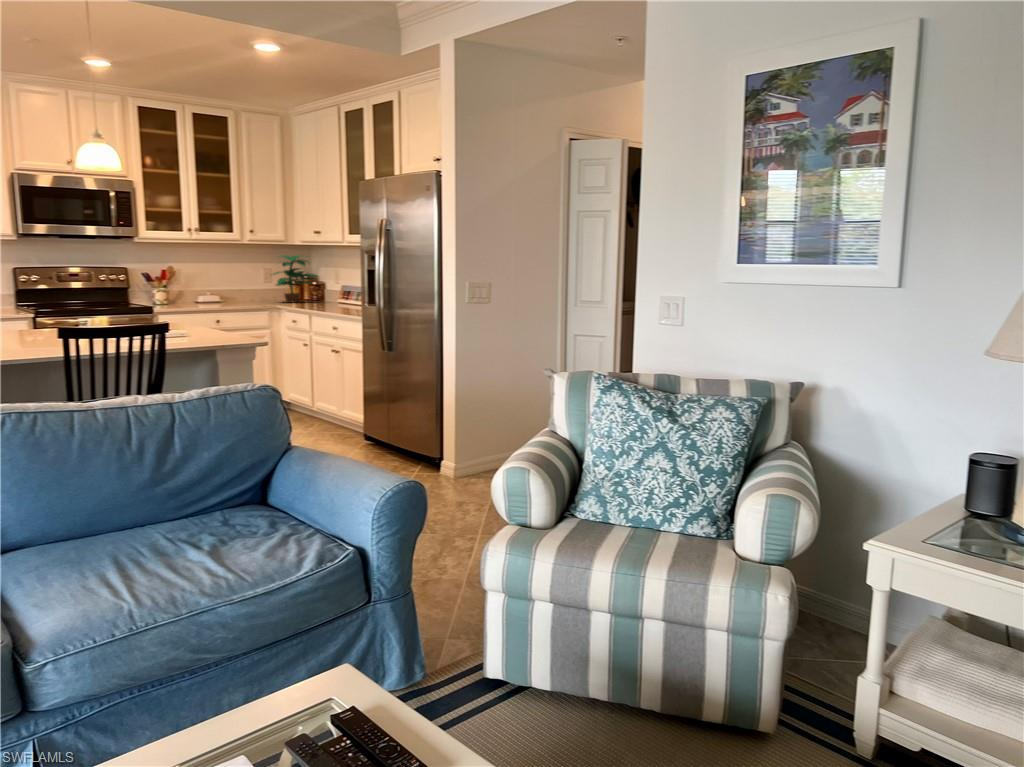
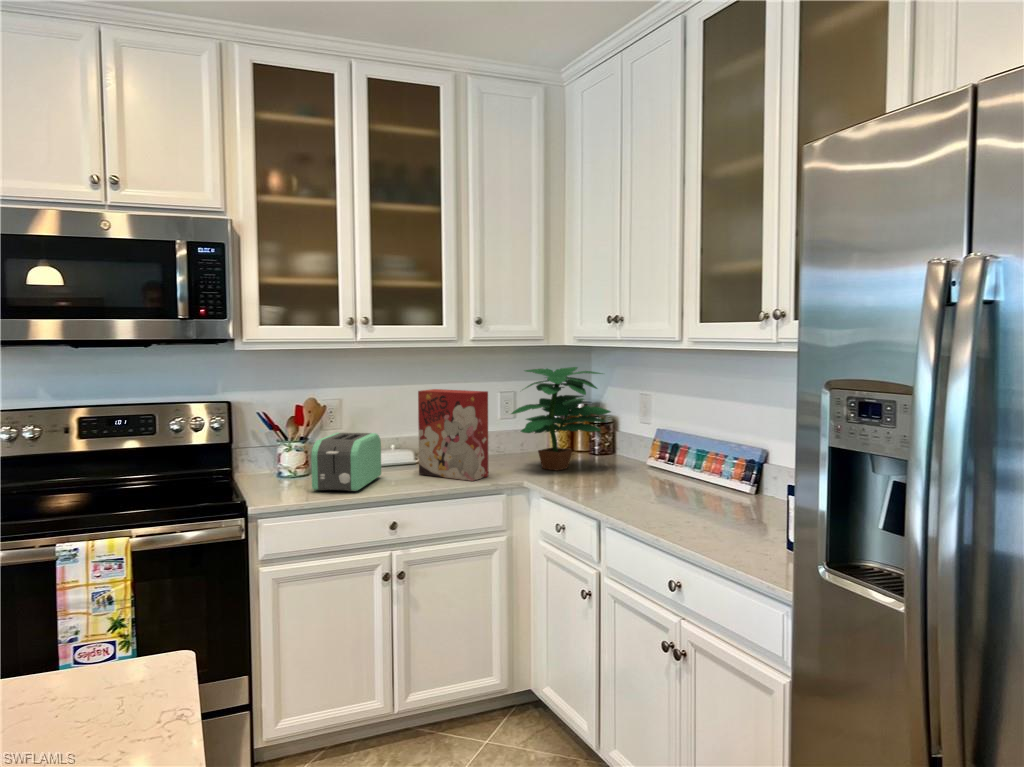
cereal box: none [224,264,261,304] -> present [418,389,488,481]
toaster: none [178,282,208,306] -> present [311,433,381,492]

